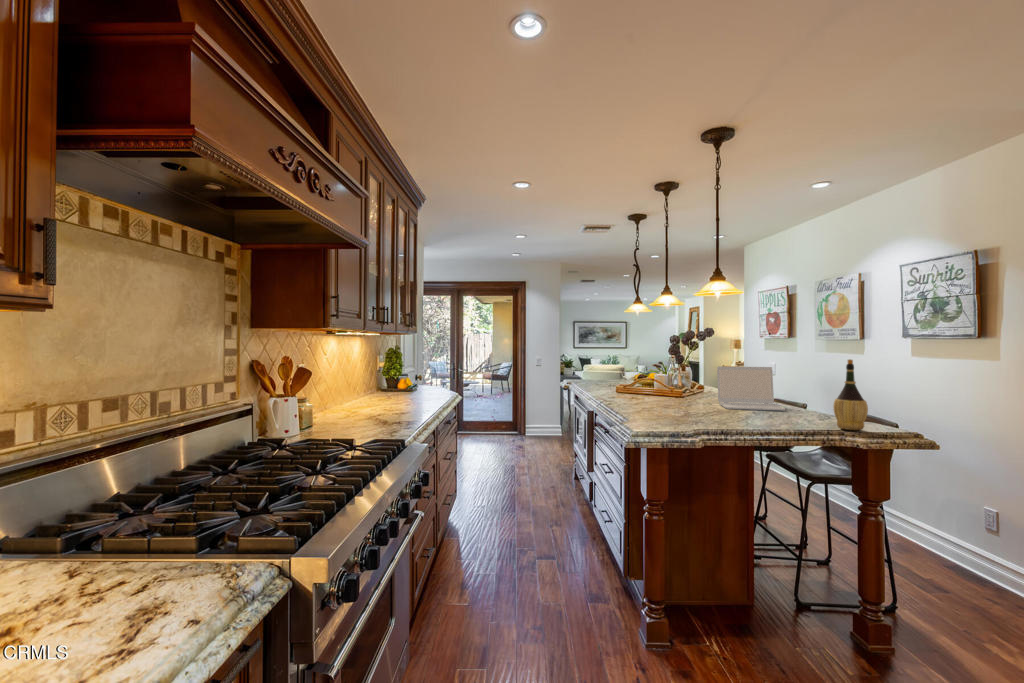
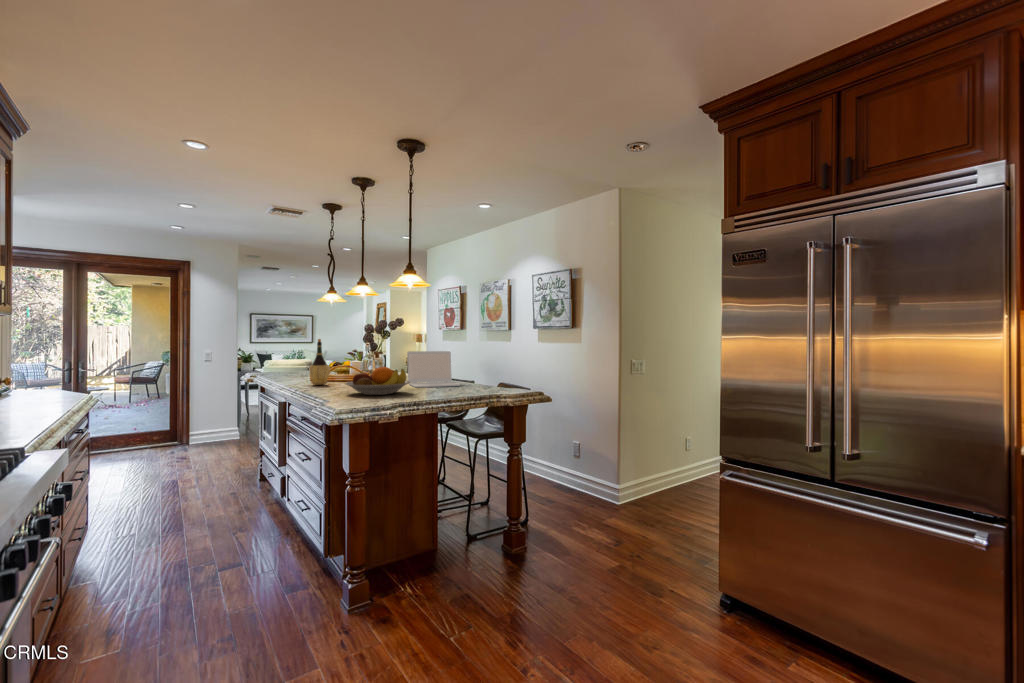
wine bottle: present [833,359,868,430] -> present [309,339,329,385]
fruit bowl: none [646,385,719,416] -> present [345,367,410,395]

